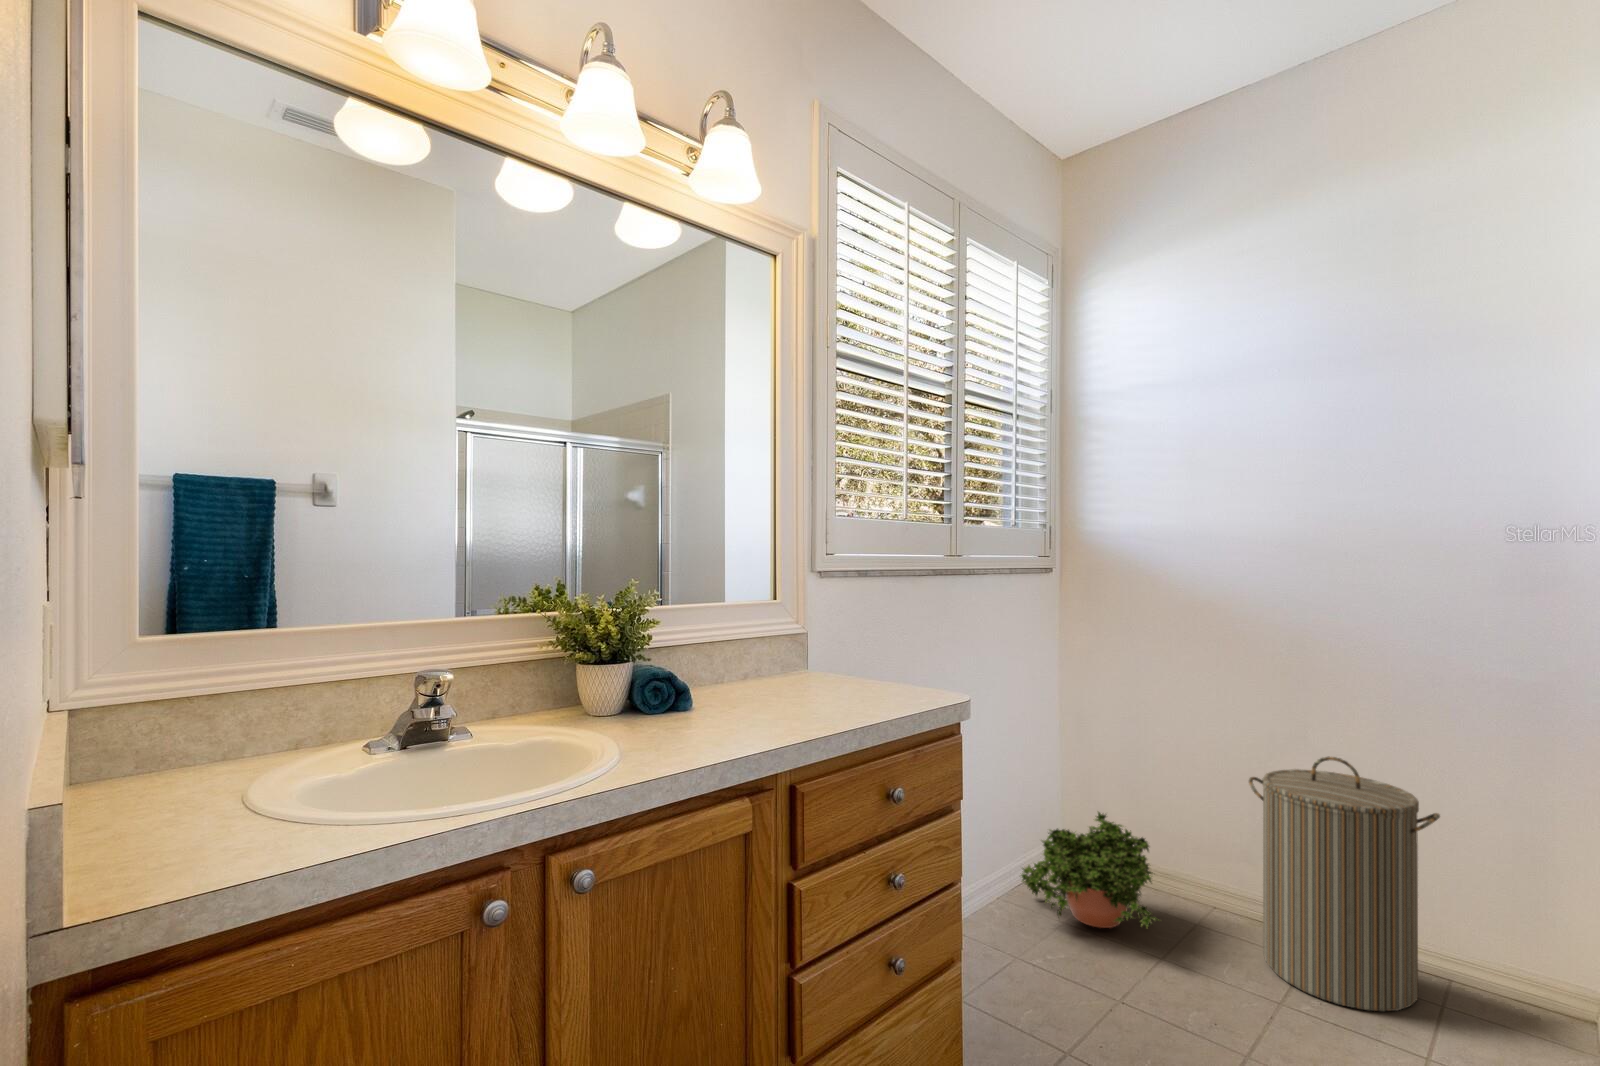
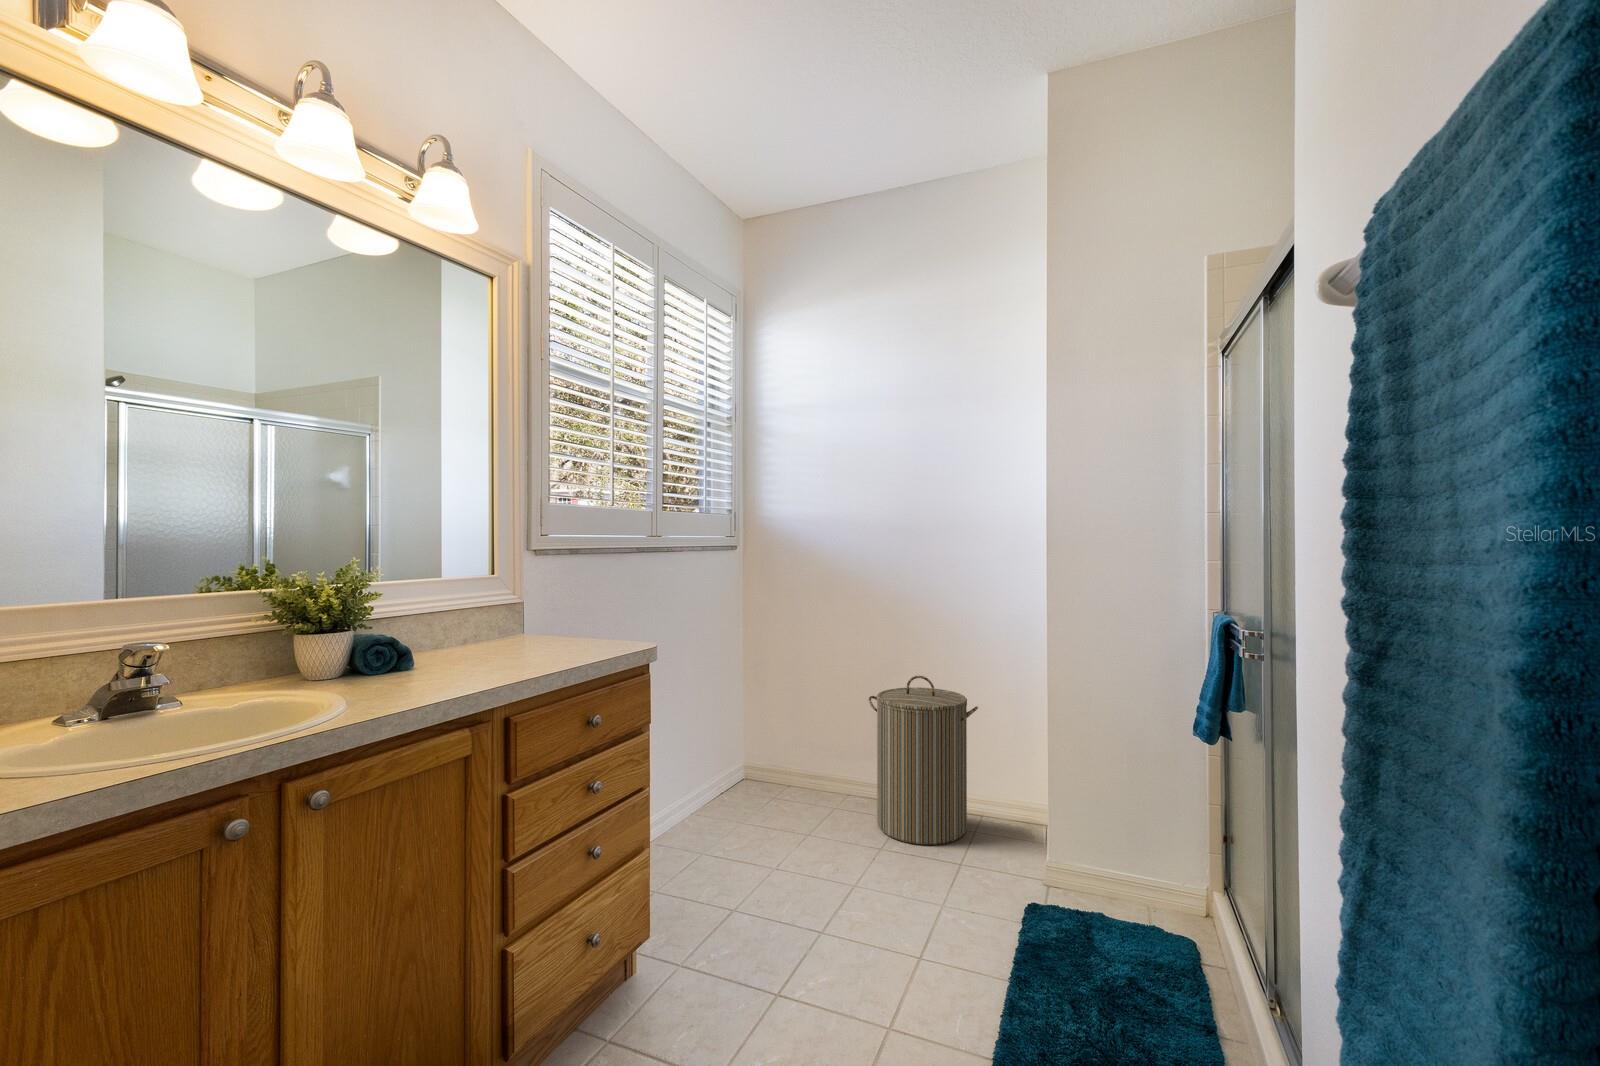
potted plant: present [1021,812,1156,928] -> none [709,735,809,822]

